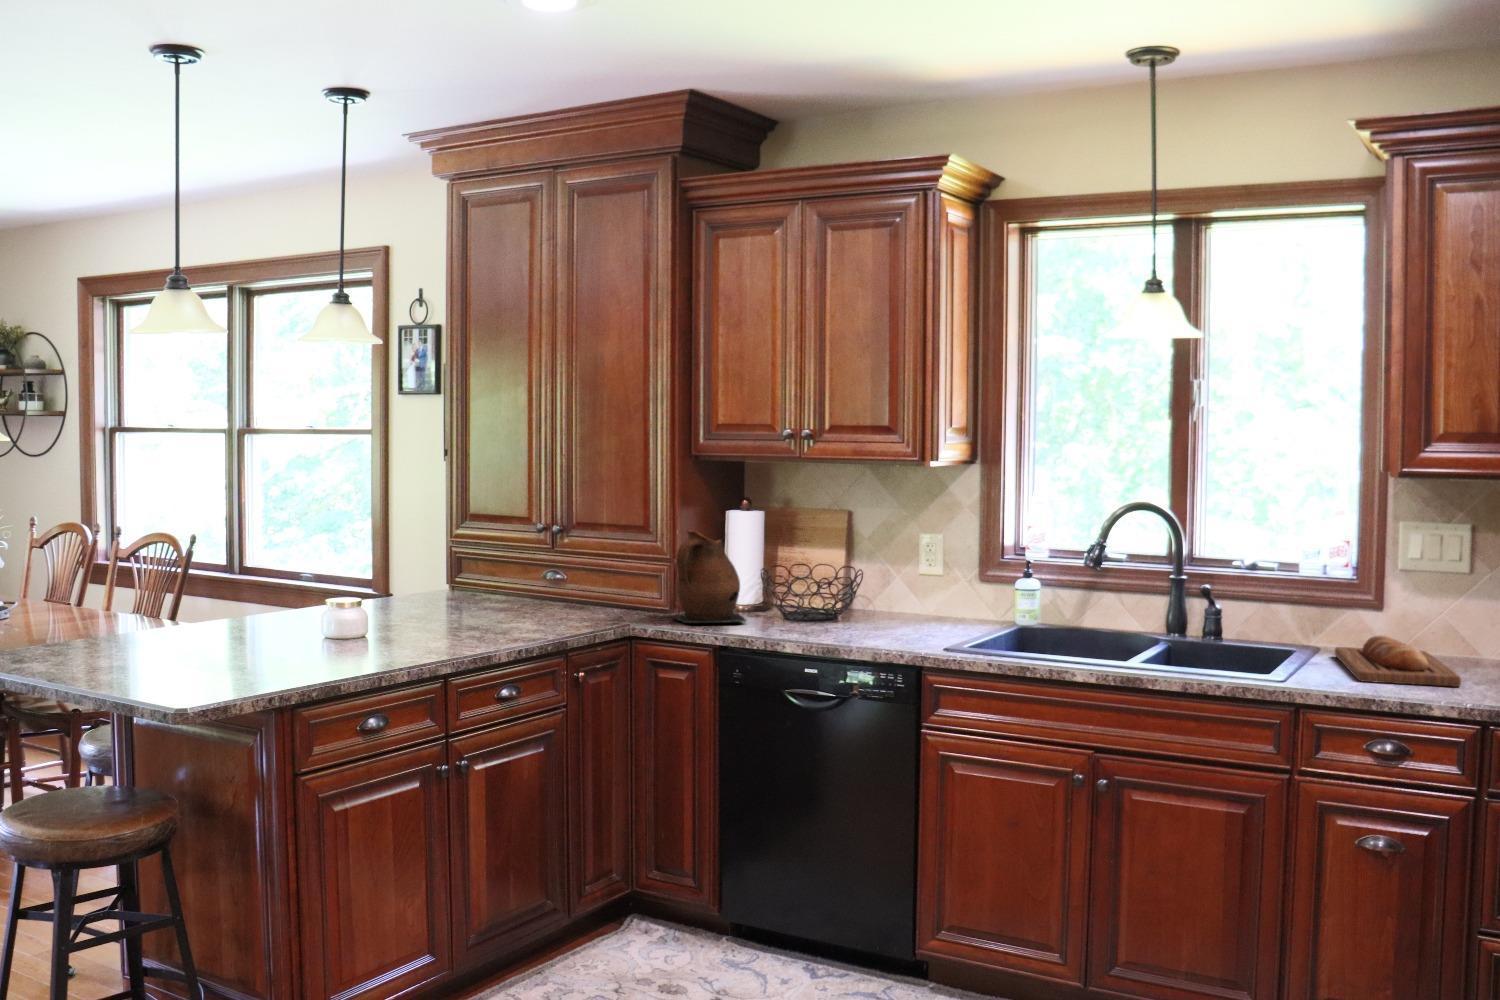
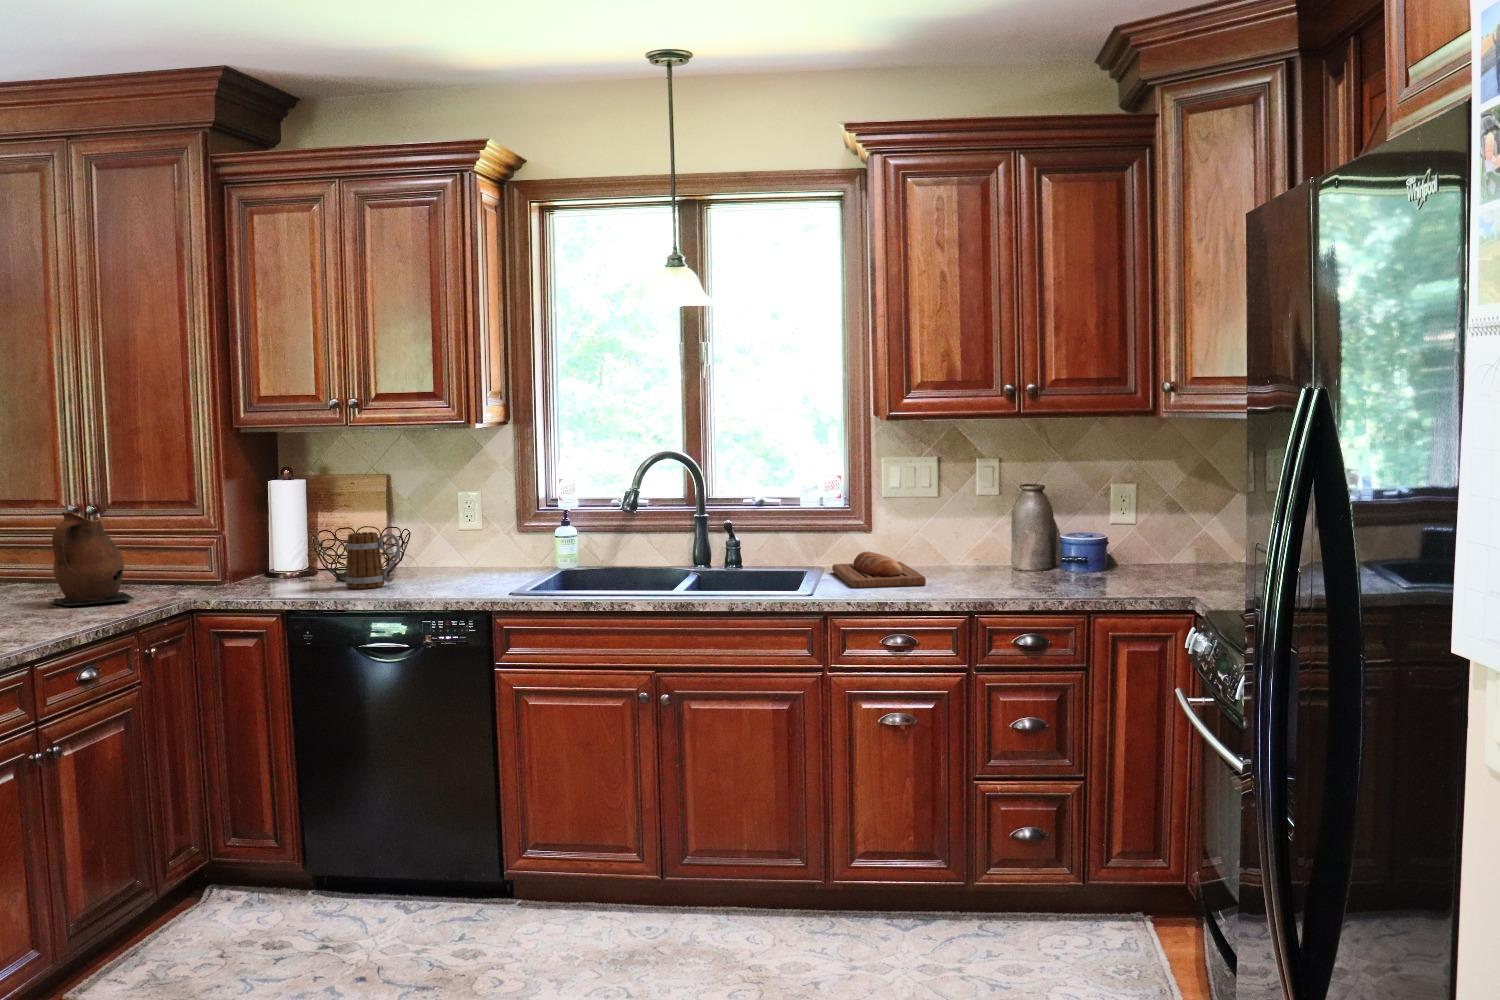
ceramic pitcher: present [674,531,747,623] -> present [49,512,134,606]
mug: none [783,568,840,627] -> present [346,532,400,589]

